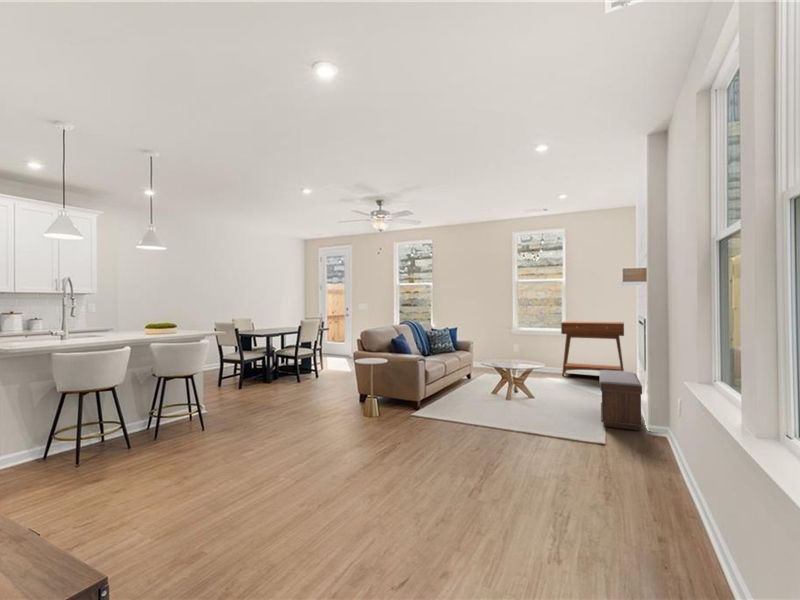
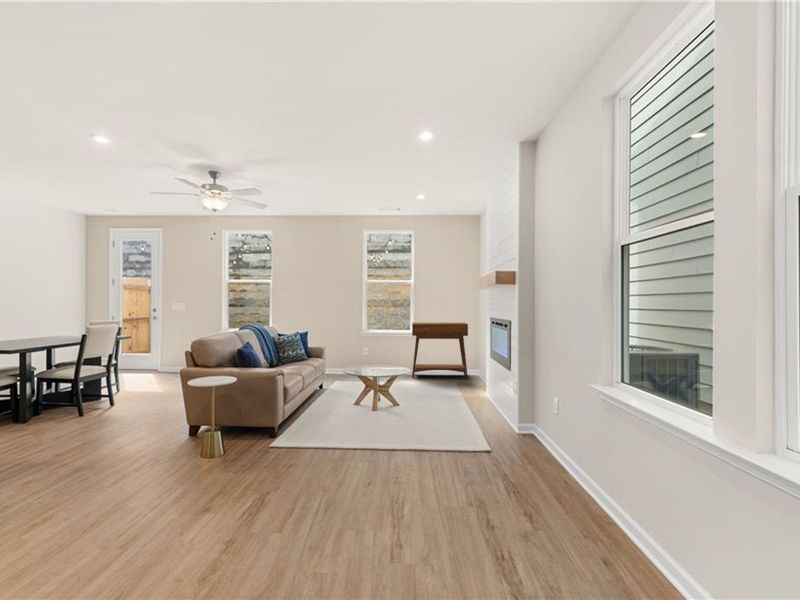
bench: present [599,370,643,430] -> none [464,372,512,430]

